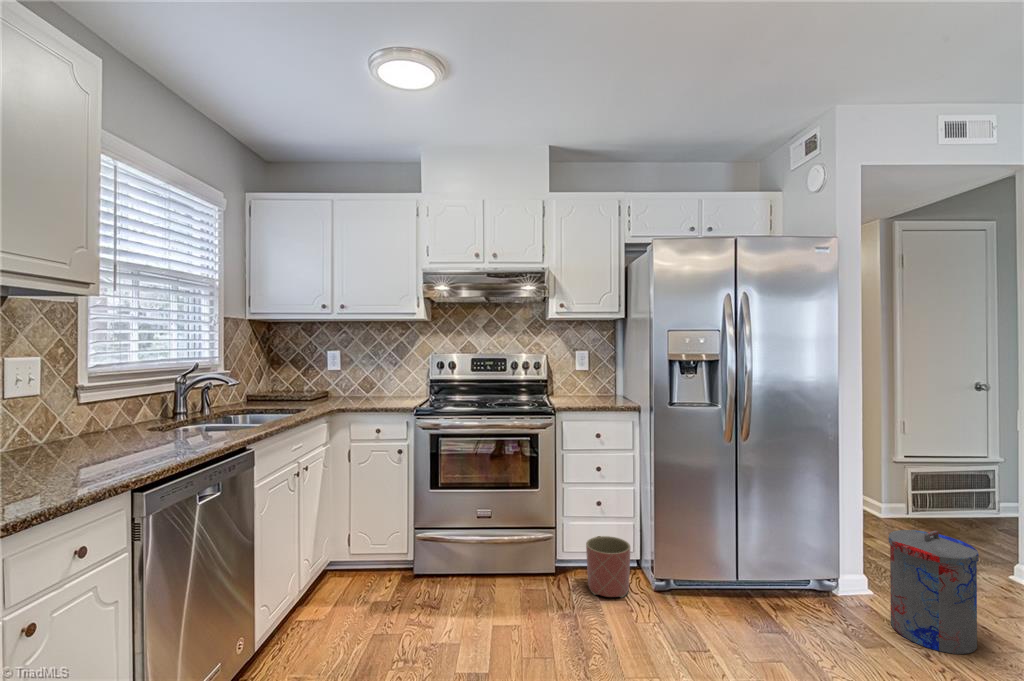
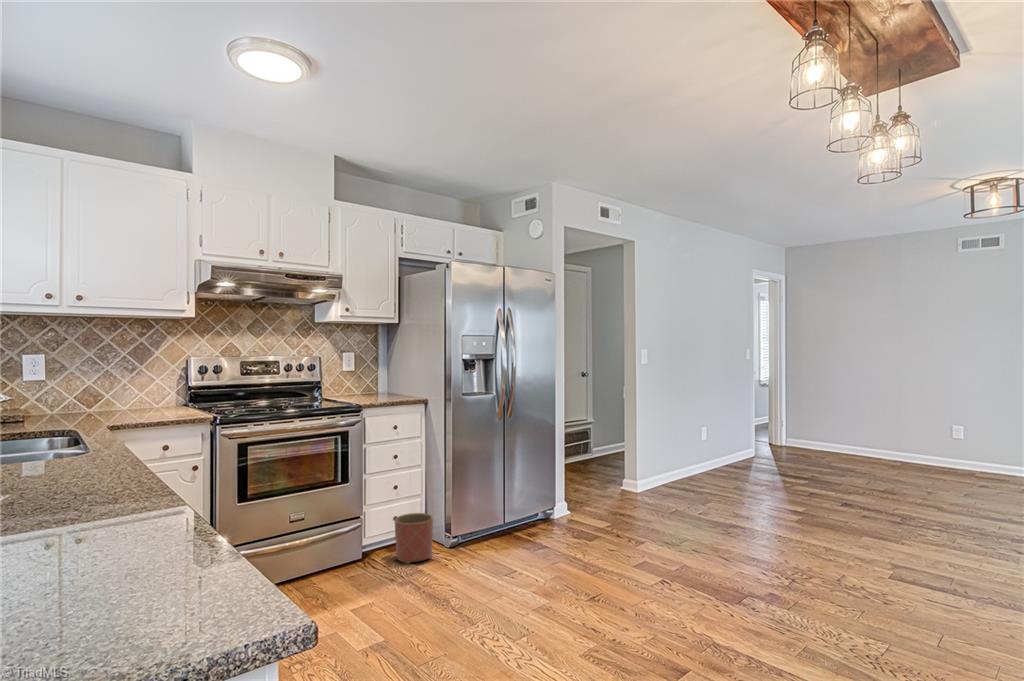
trash can: present [889,530,979,654] -> none [587,458,630,529]

